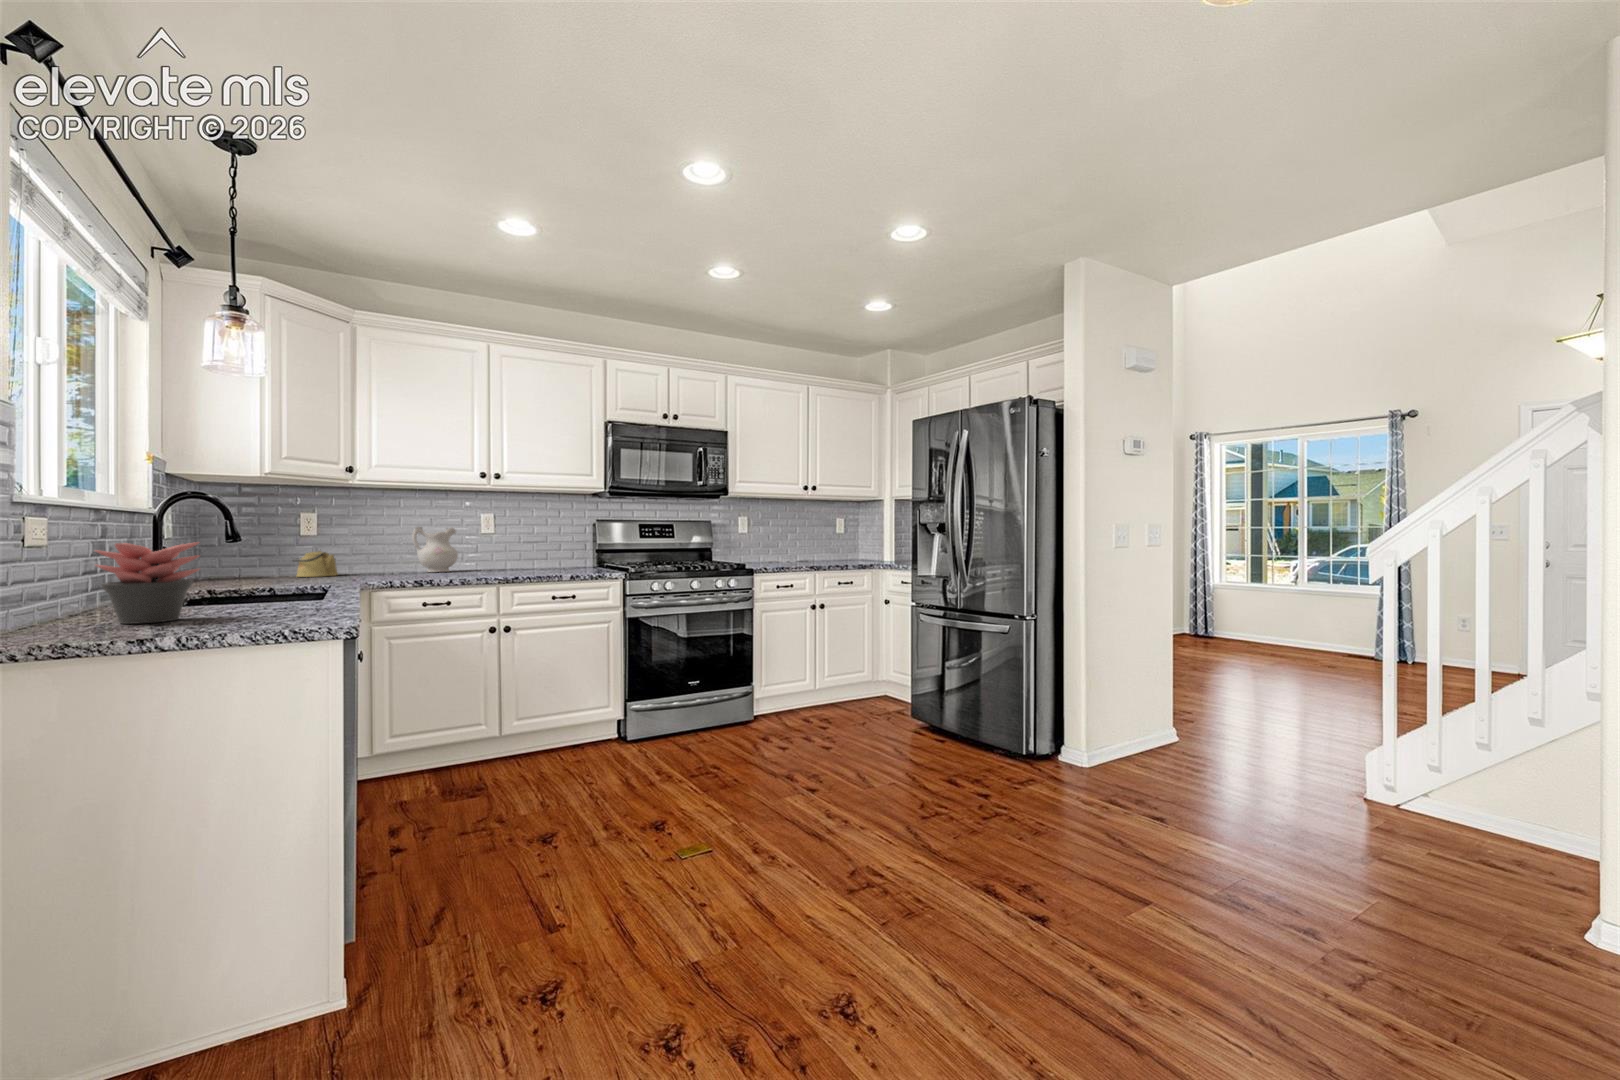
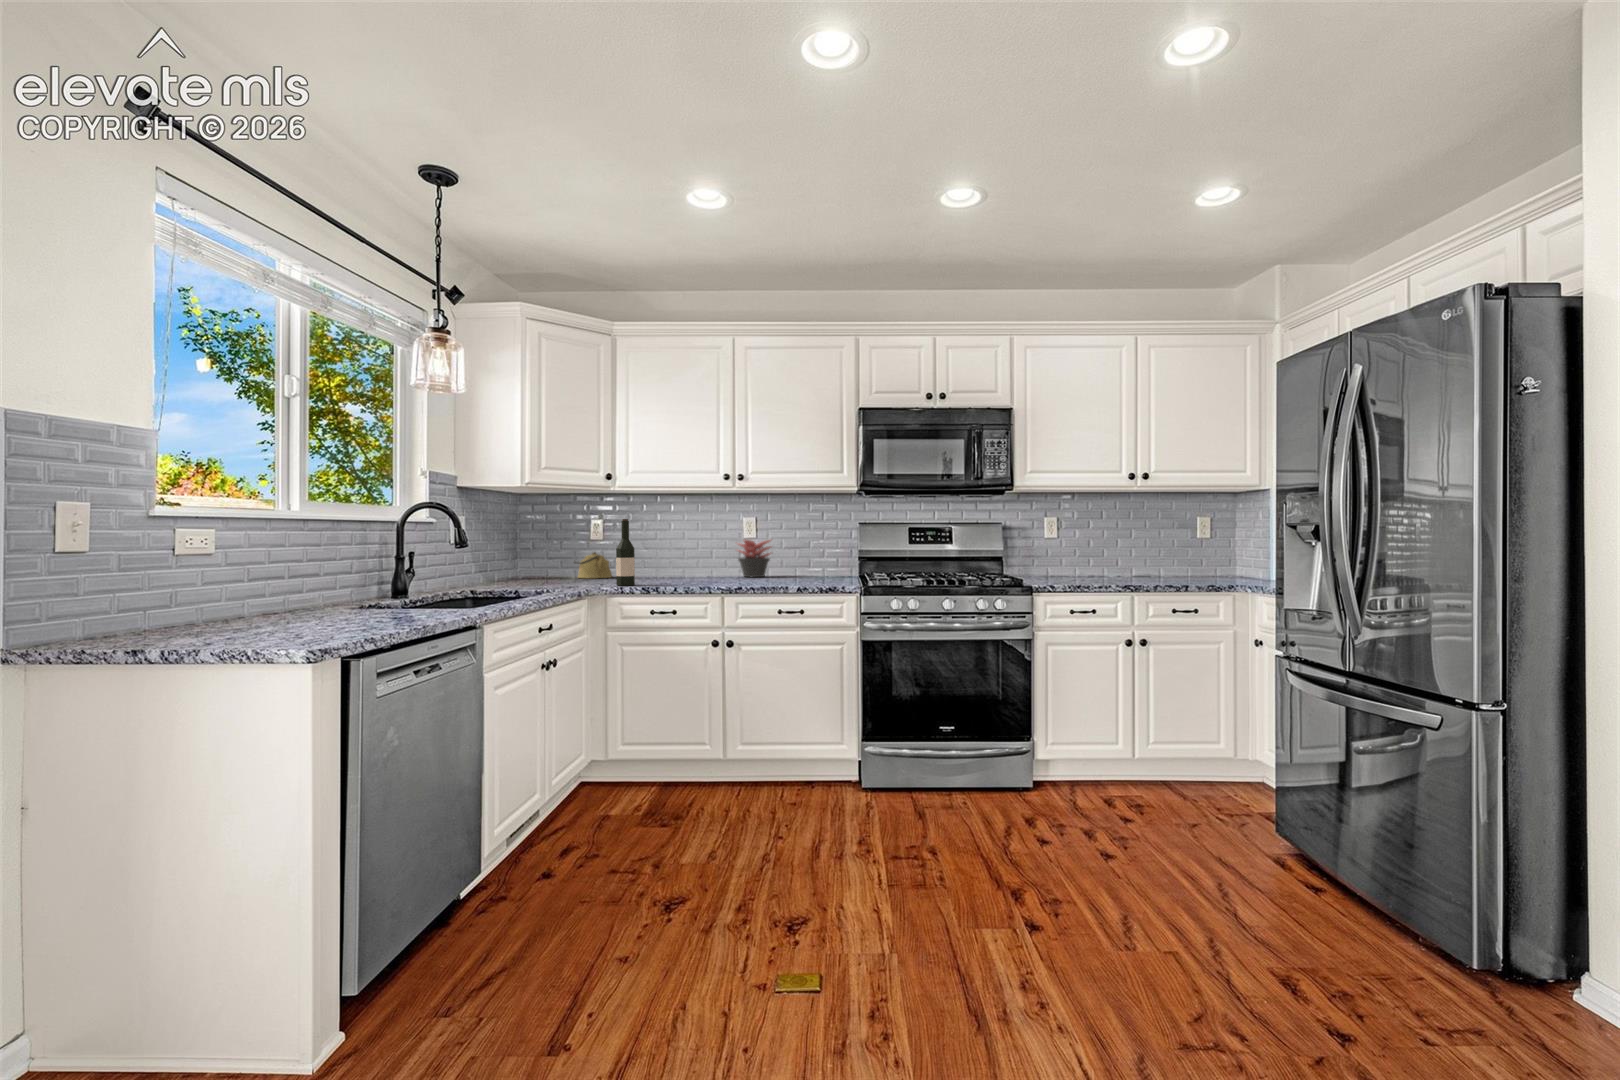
wine bottle: none [384,514,405,580] -> present [616,519,635,586]
ceramic pitcher: present [412,527,458,572] -> none [672,531,714,578]
succulent plant: present [95,542,199,624] -> present [738,539,771,577]

